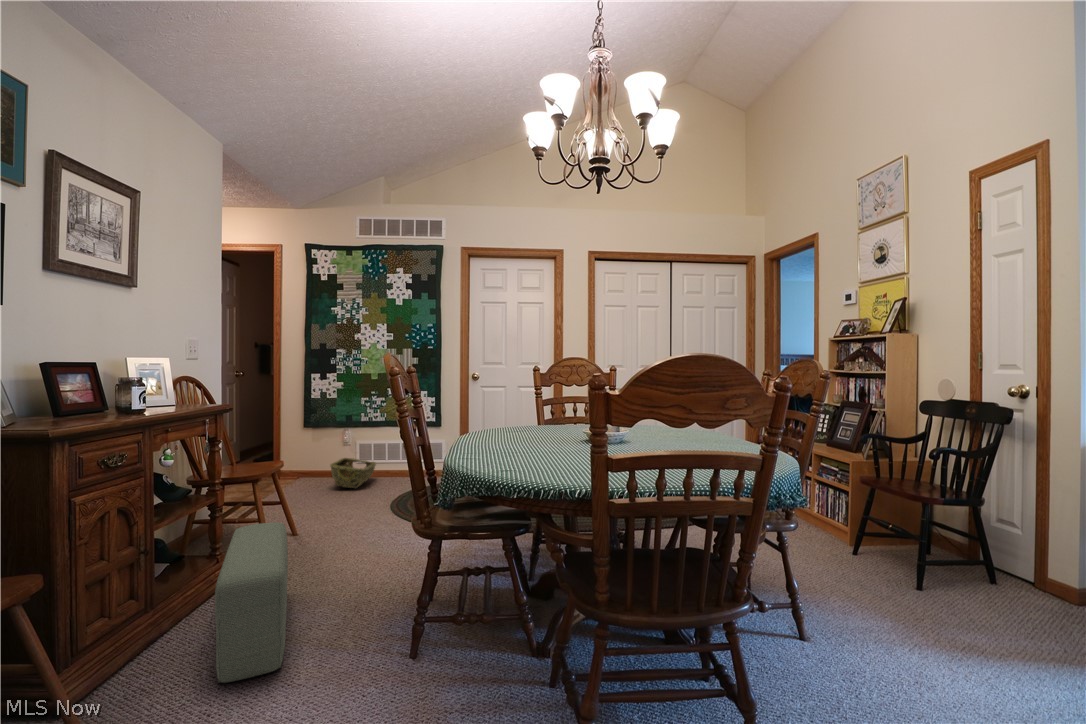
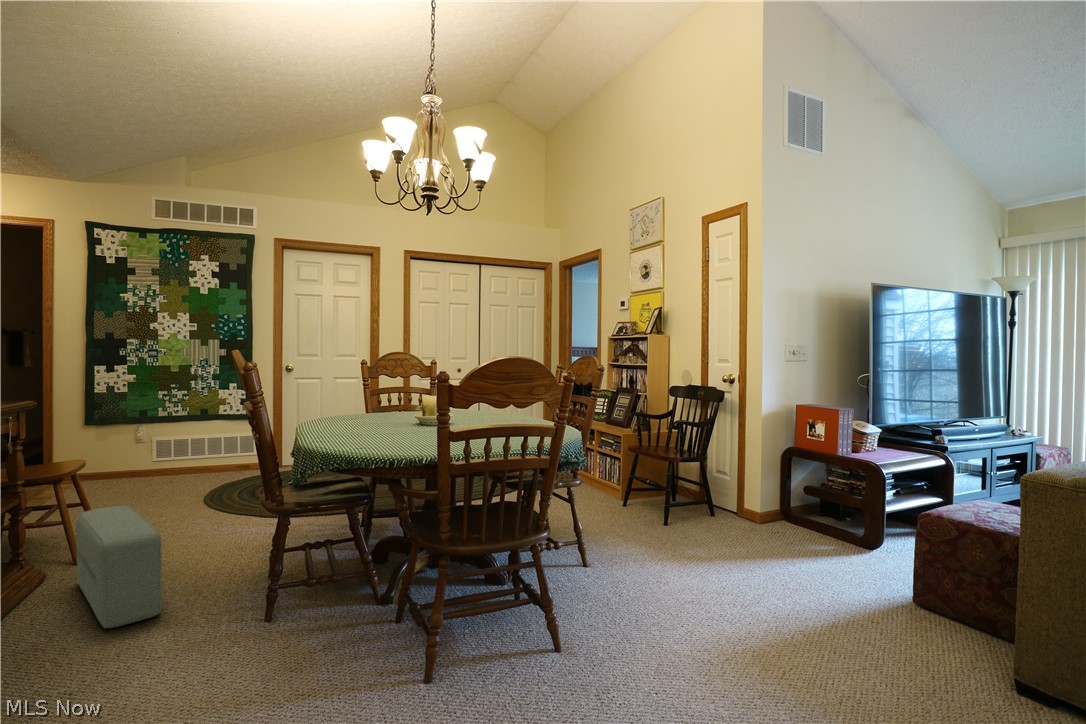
woven basket: present [330,458,376,488] -> none [125,459,178,491]

